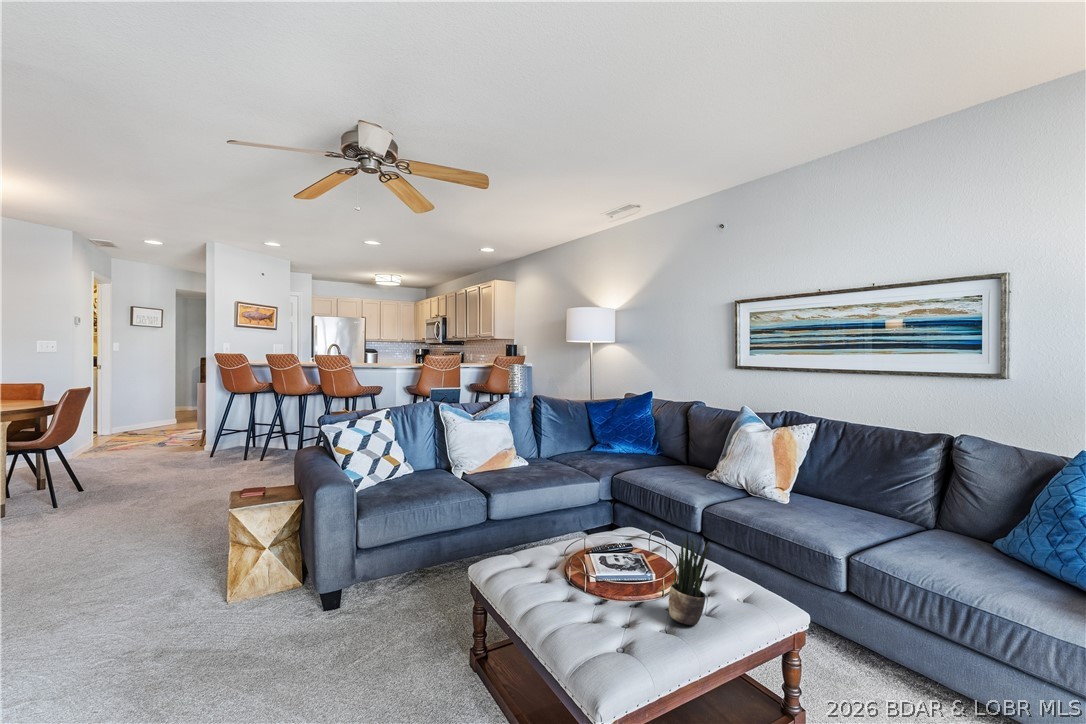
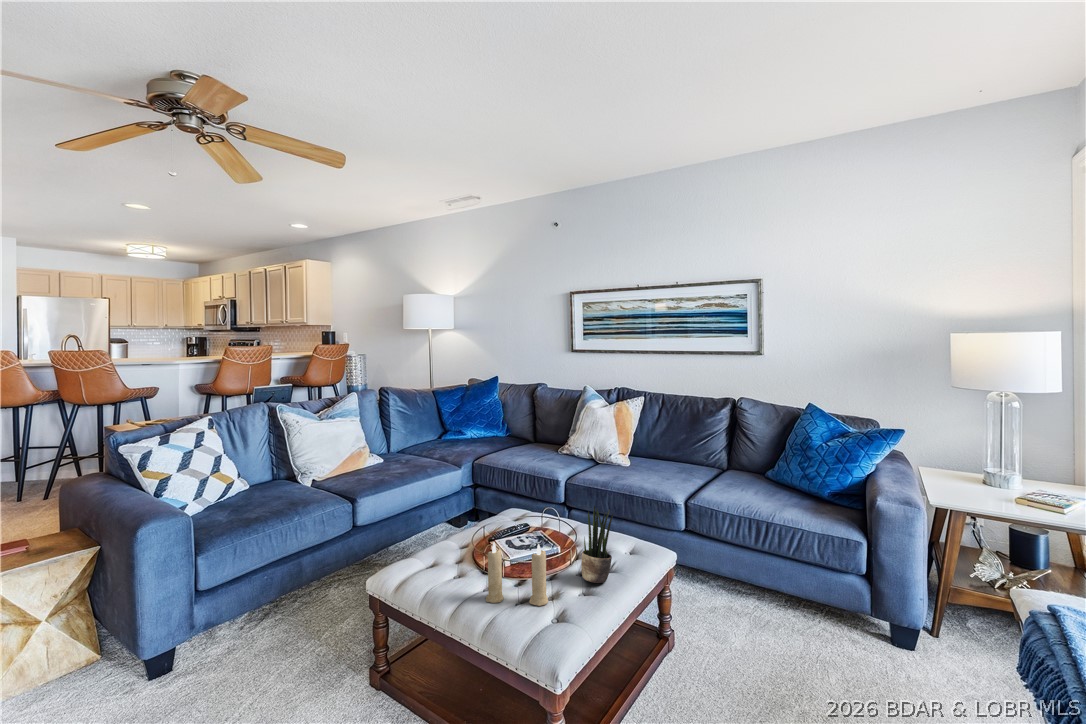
candle: none [557,548,621,632] -> present [486,542,548,606]

